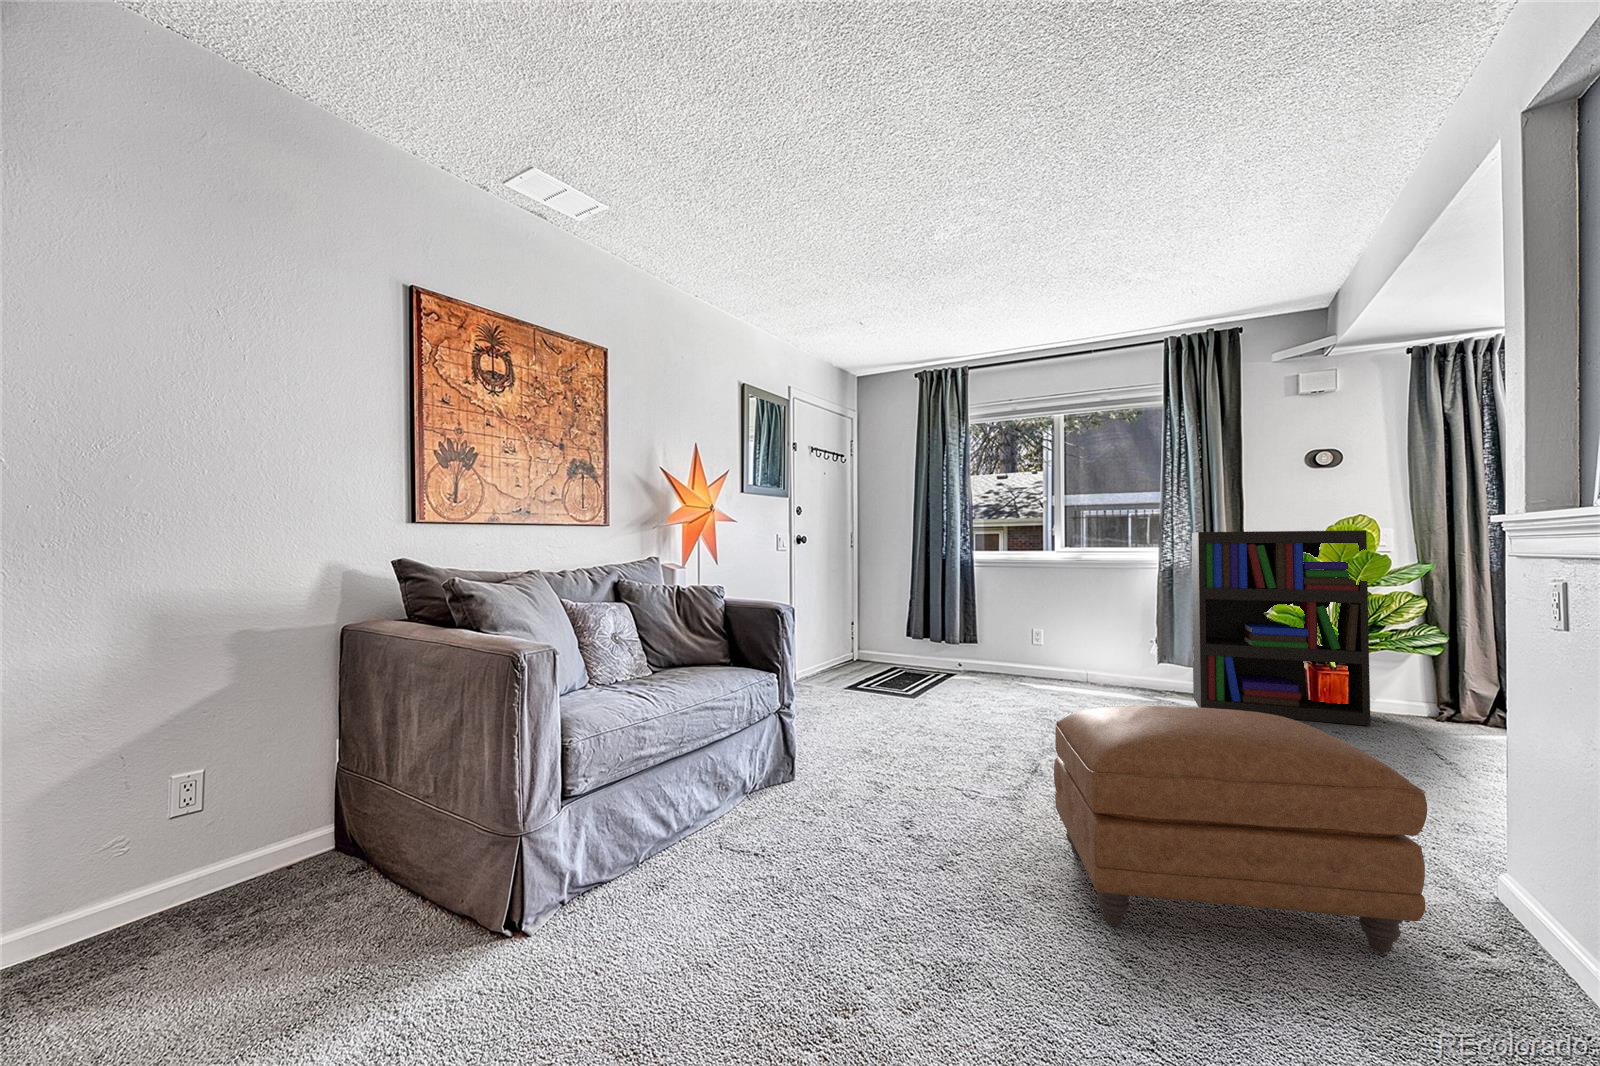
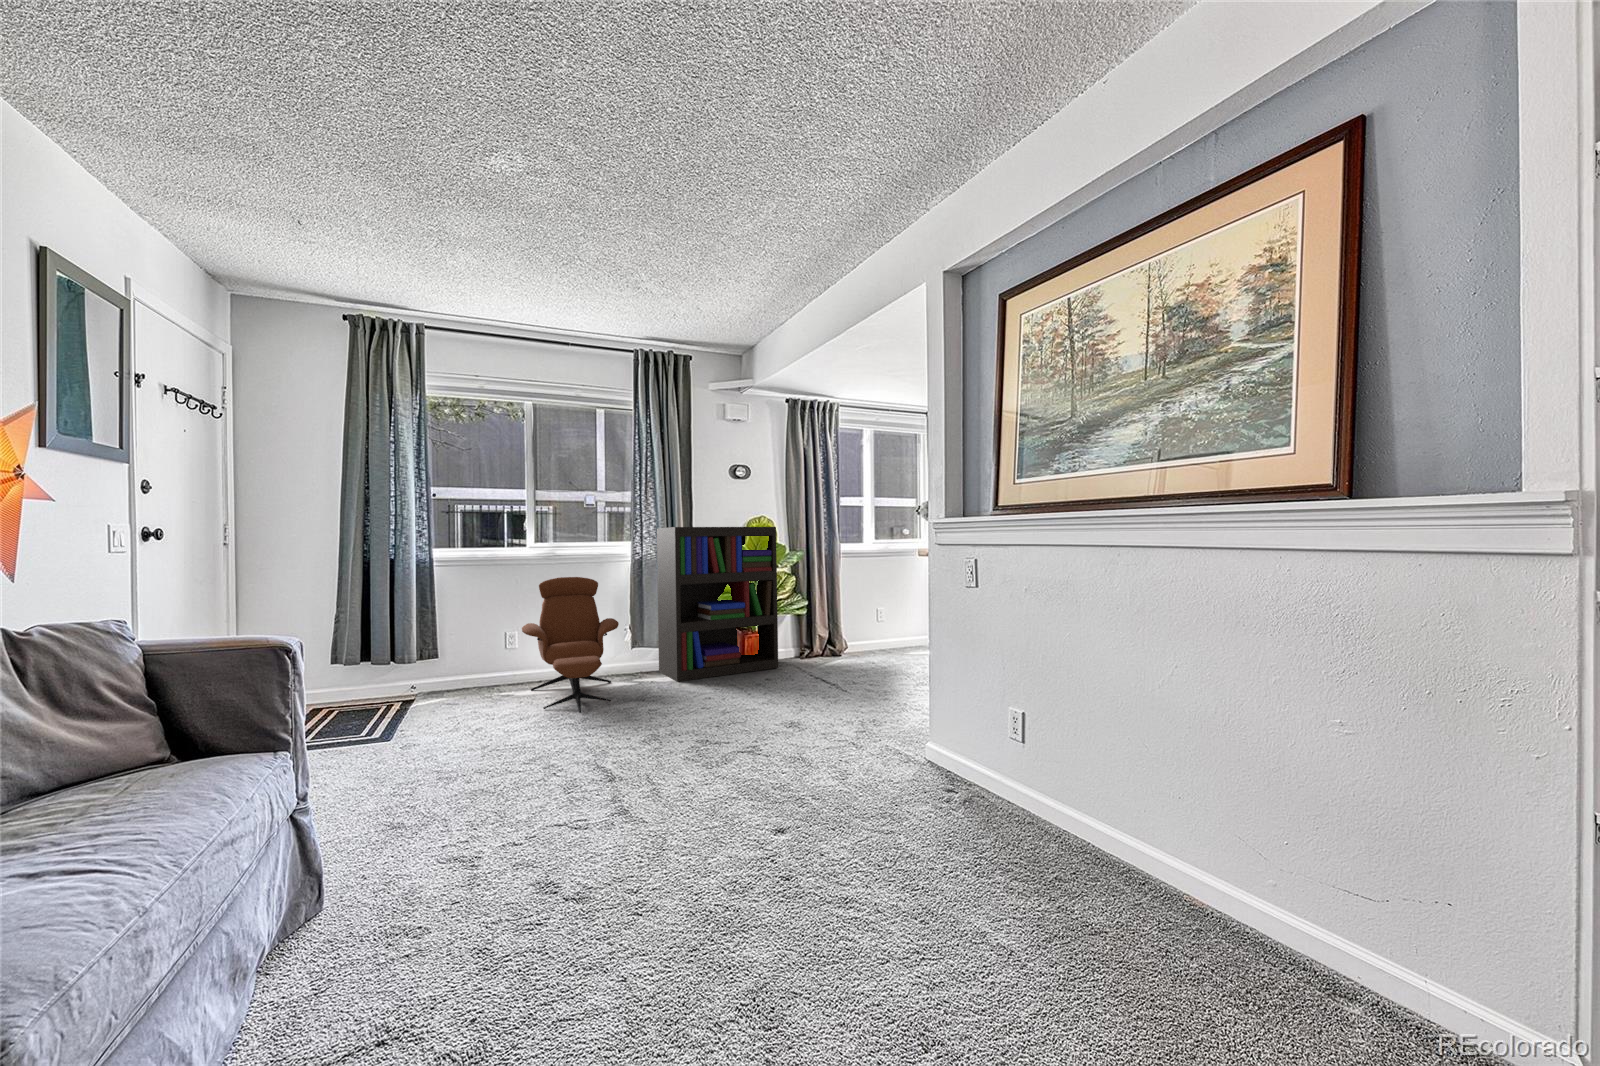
lounge chair: none [1036,583,1135,715] -> present [522,577,619,713]
ottoman: present [1054,706,1427,953] -> none [711,667,976,889]

